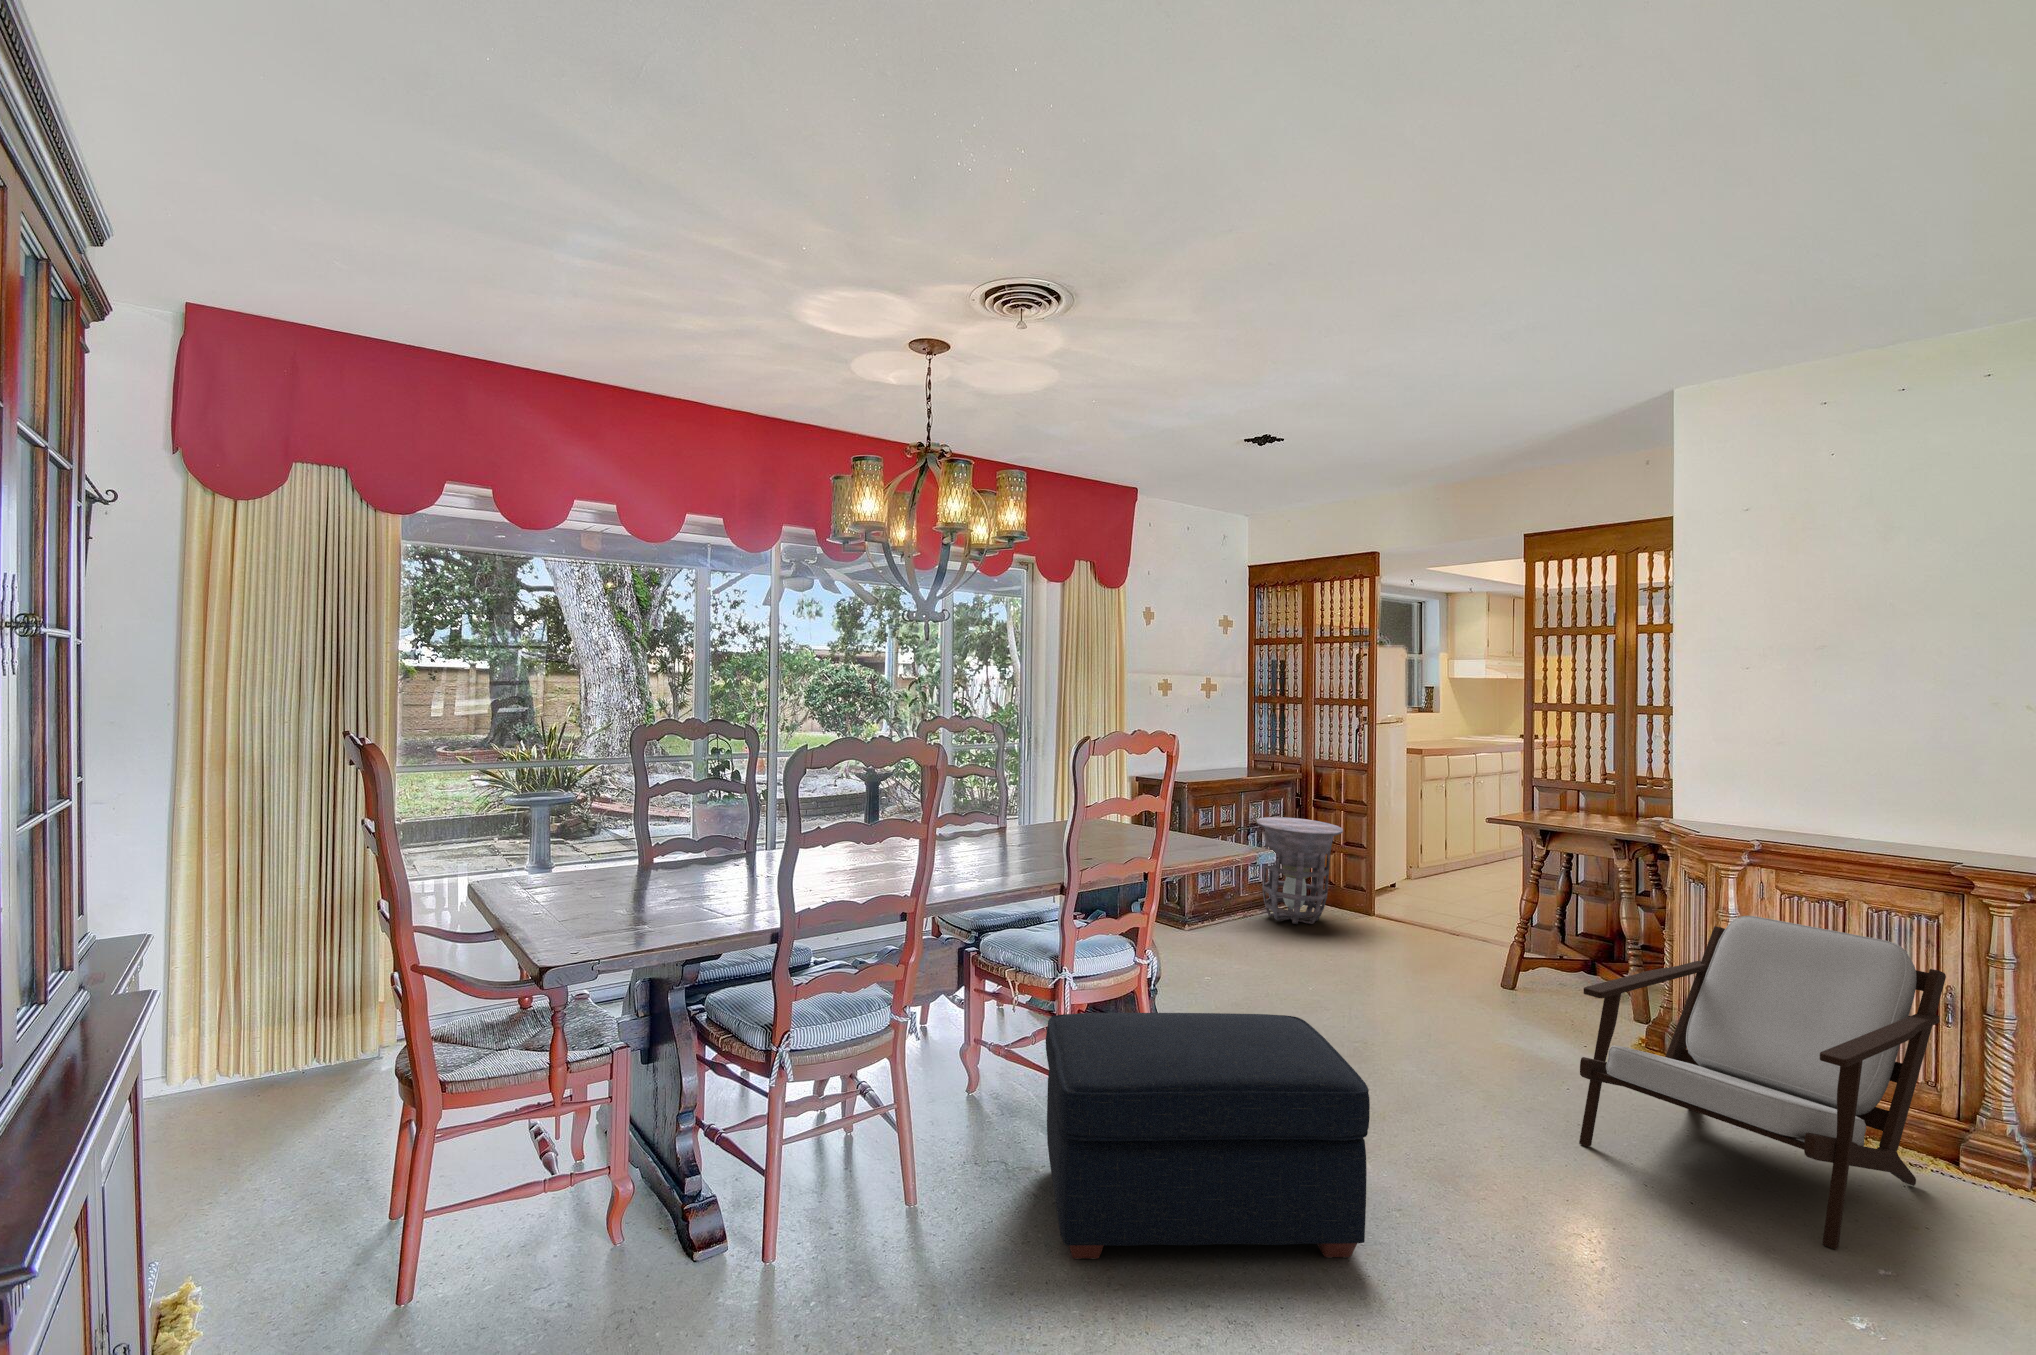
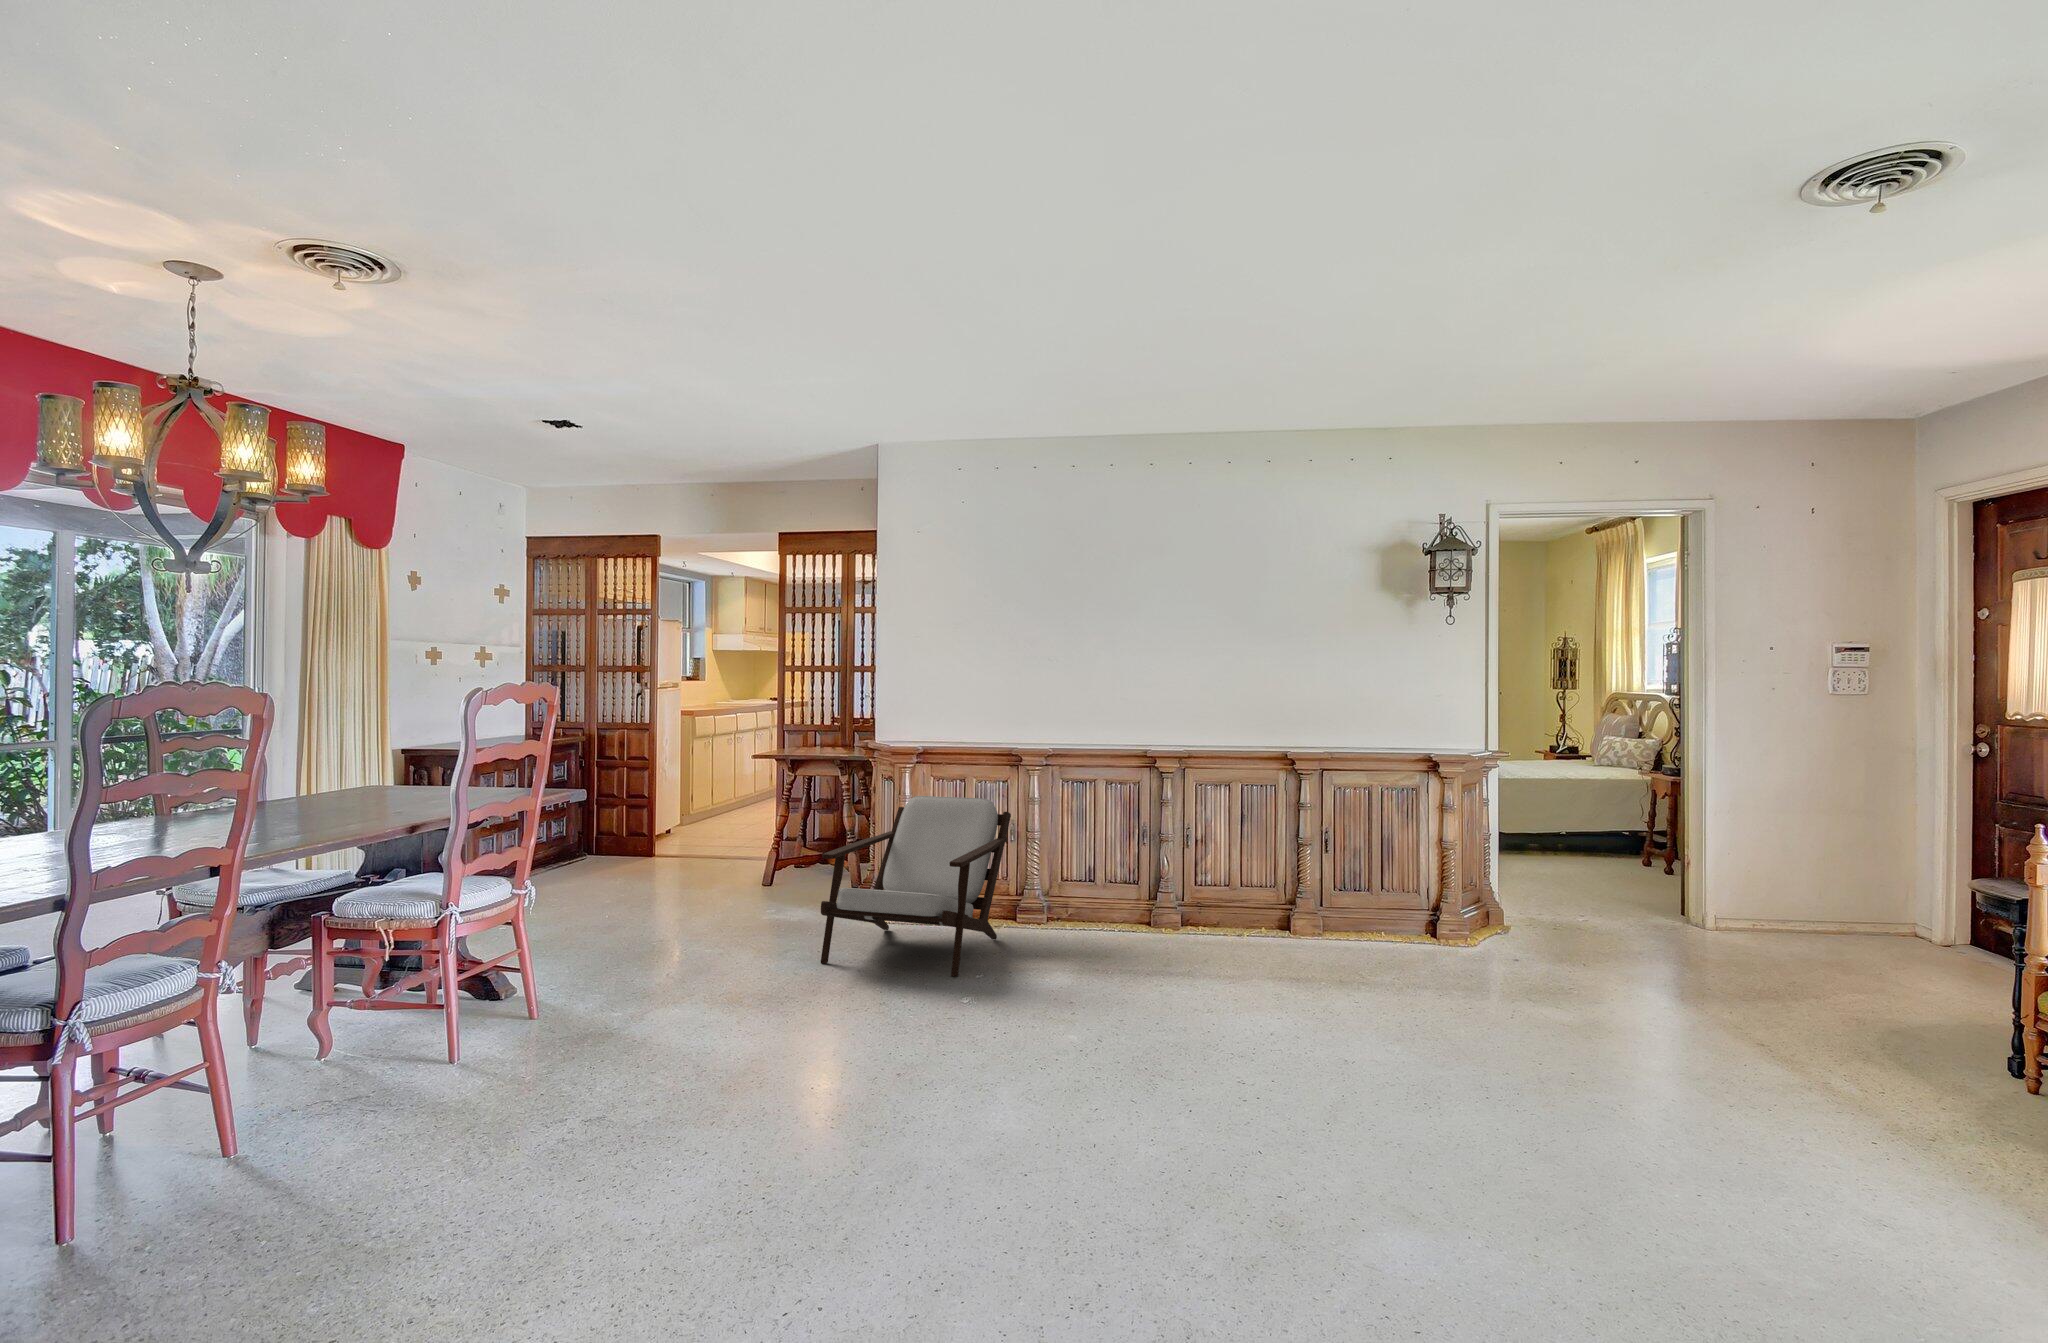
side table: present [1257,817,1343,924] -> none [545,777,628,873]
ottoman: present [1046,1013,1370,1259] -> none [386,905,687,1125]

